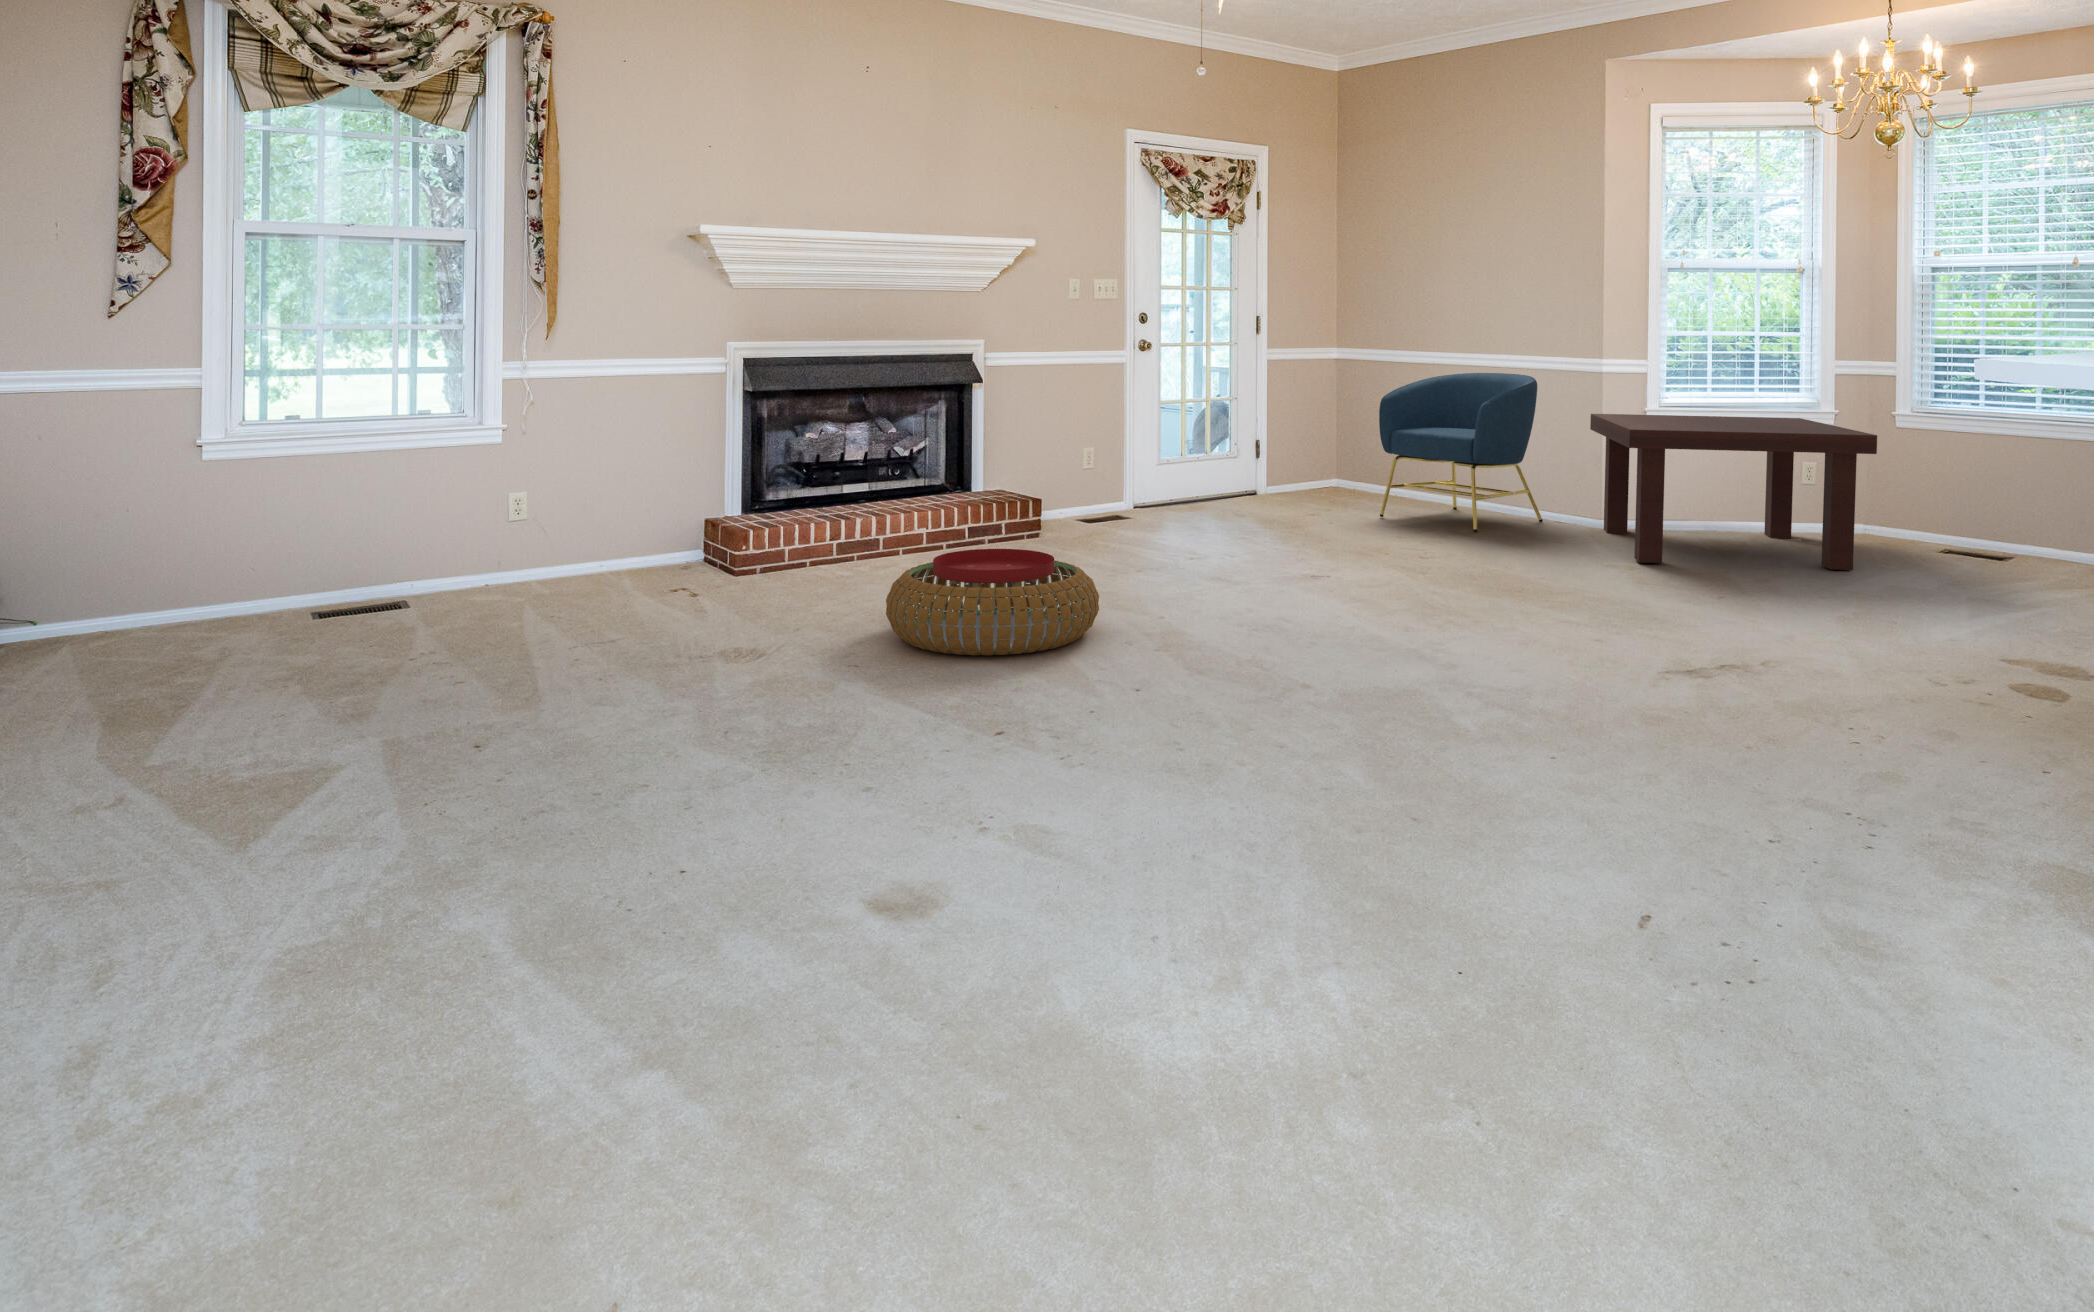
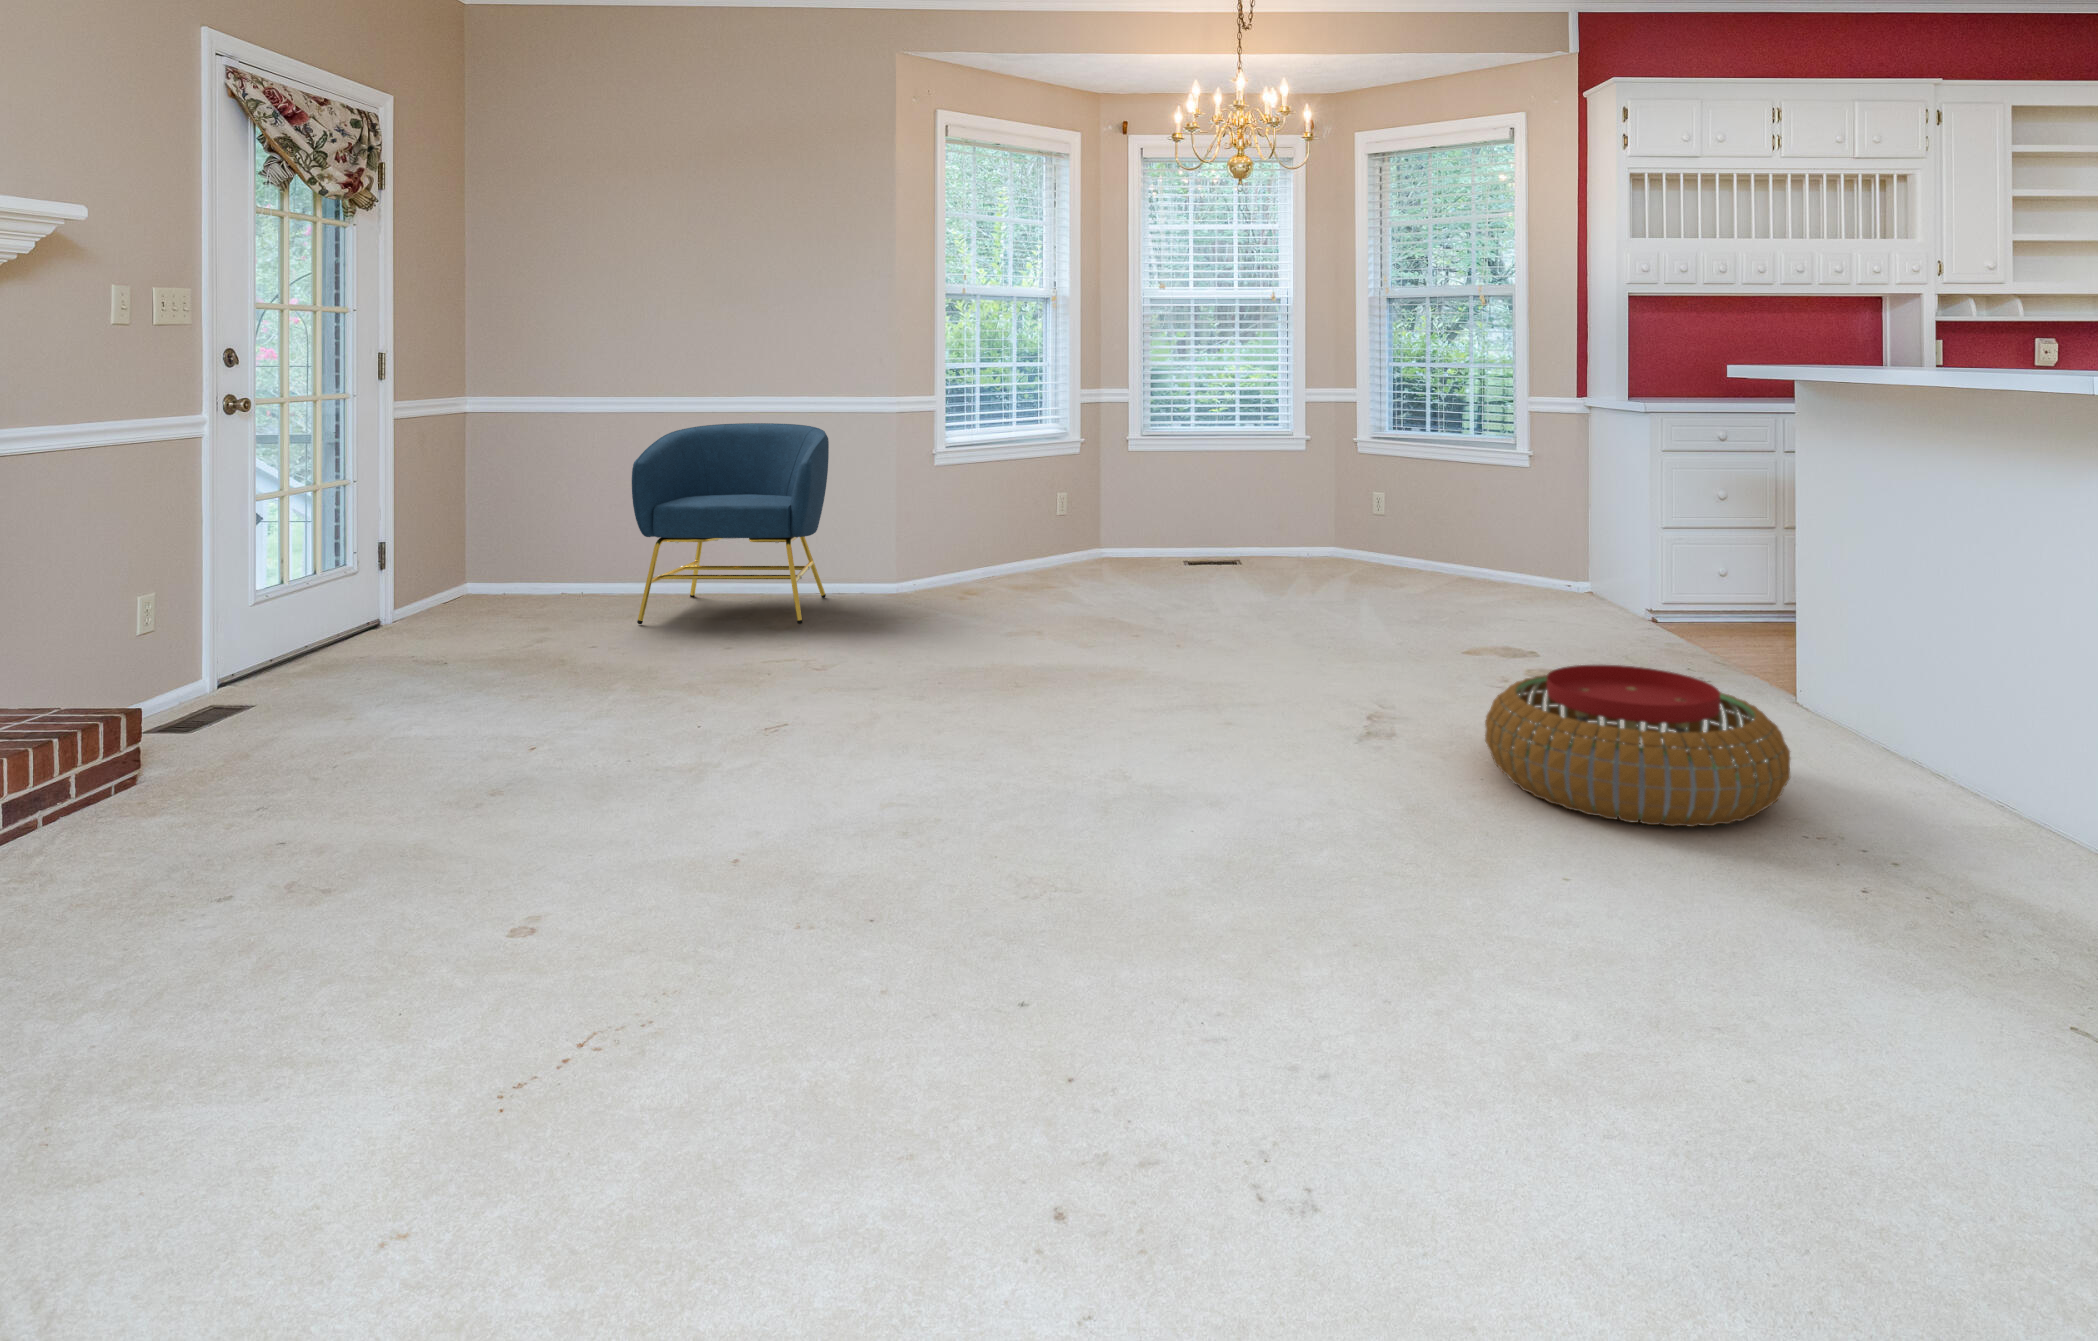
coffee table: present [1590,414,1877,570] -> none [882,455,1205,627]
pouf: present [886,549,1099,655] -> present [1485,665,1790,827]

